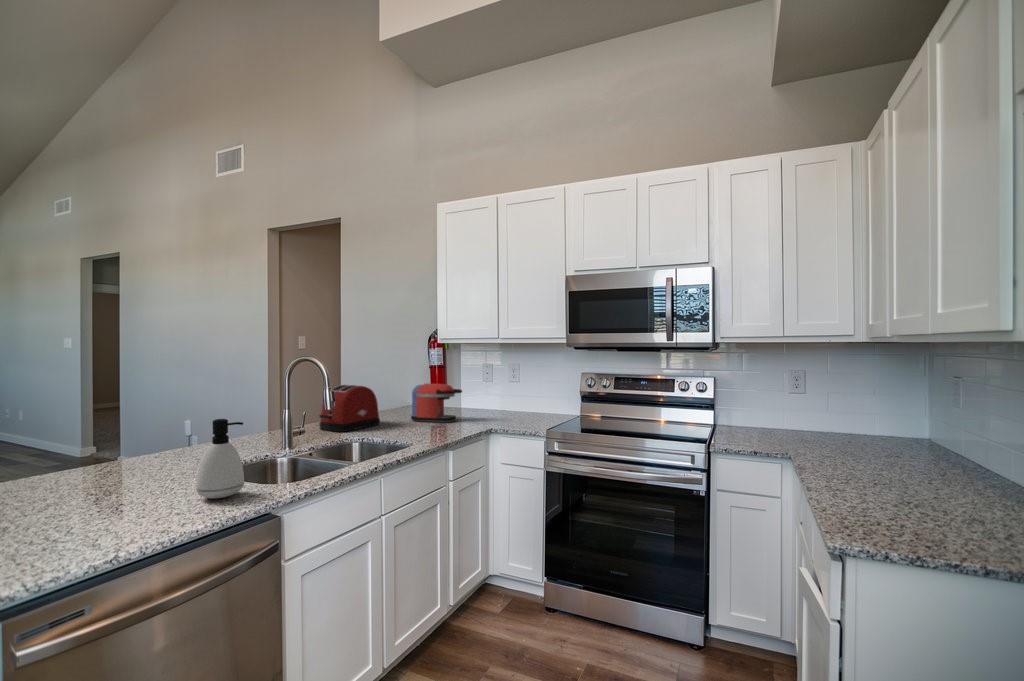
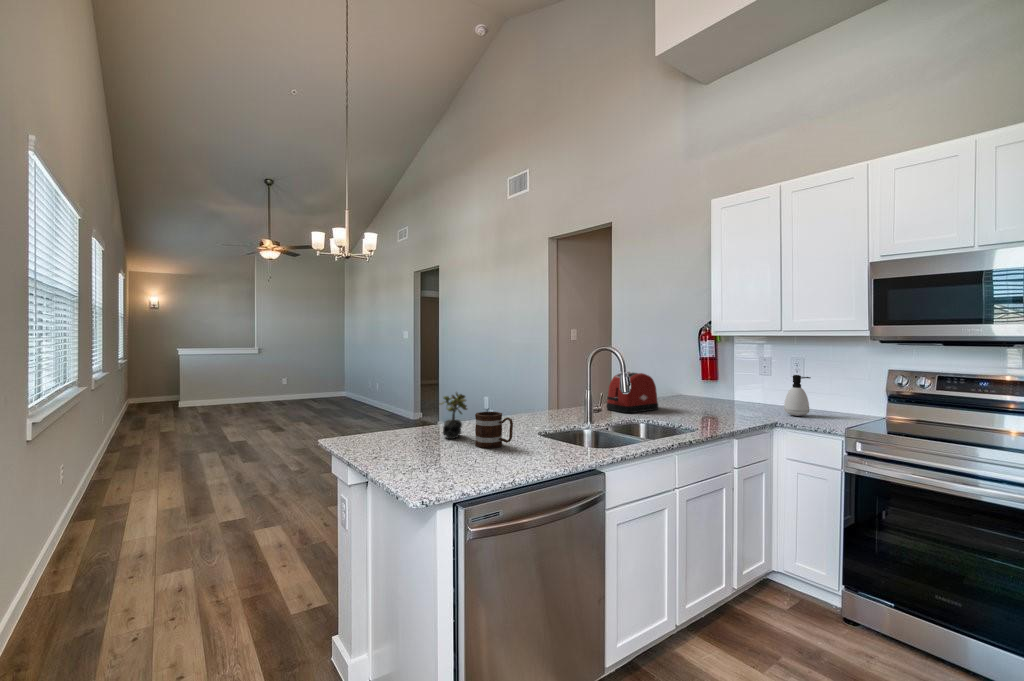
coffee maker: present [411,384,462,422] -> none [687,374,741,413]
soap dispenser: present [196,419,244,498] -> present [784,375,811,416]
succulent plant: none [29,427,84,499] -> present [440,393,467,439]
mug: none [88,452,152,506] -> present [475,412,513,448]

